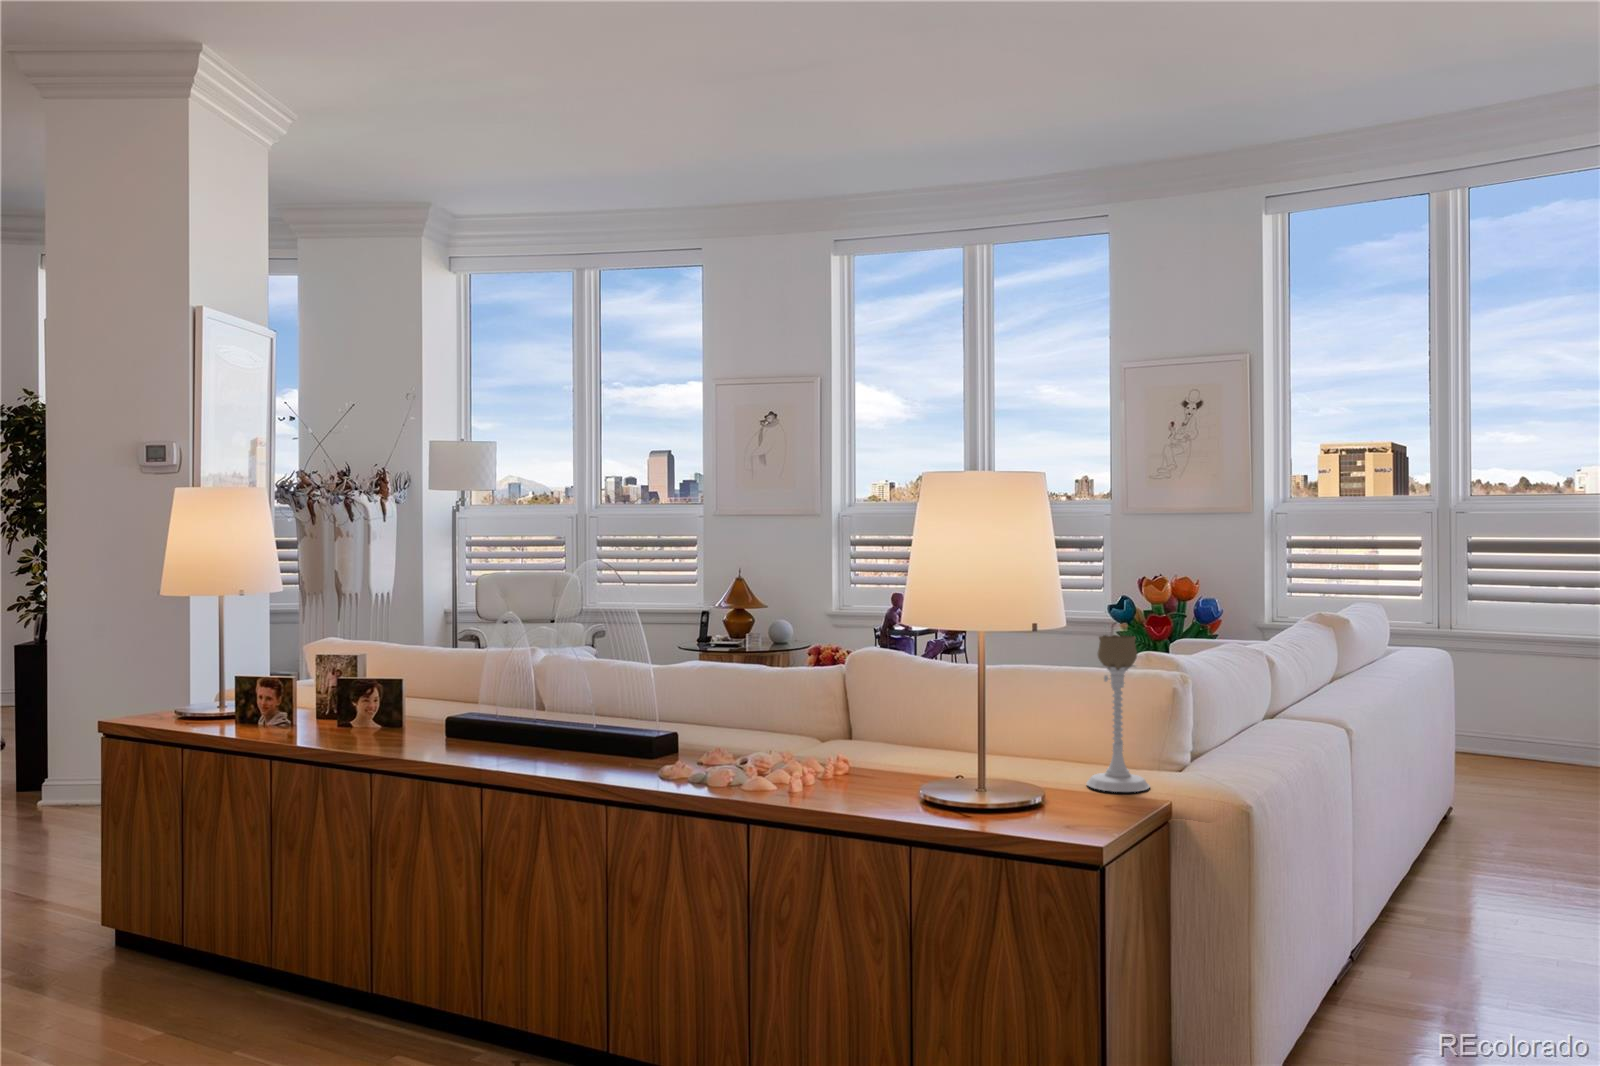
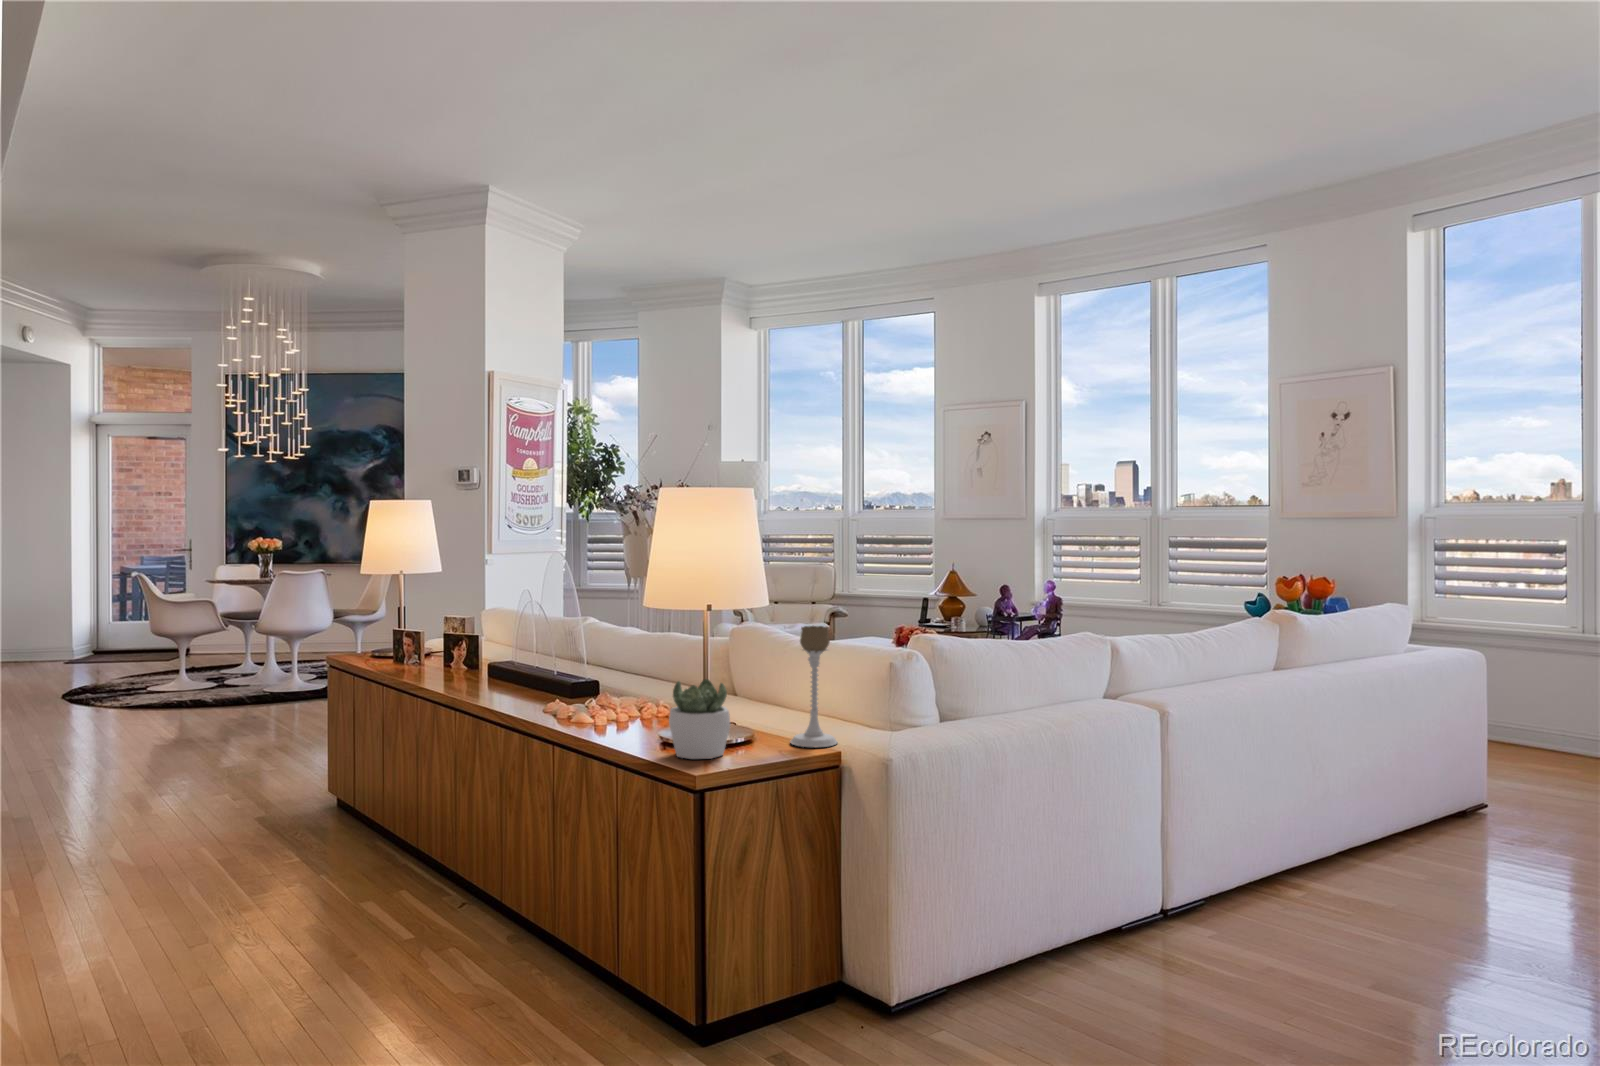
succulent plant: none [987,713,1070,824] -> present [669,679,730,759]

